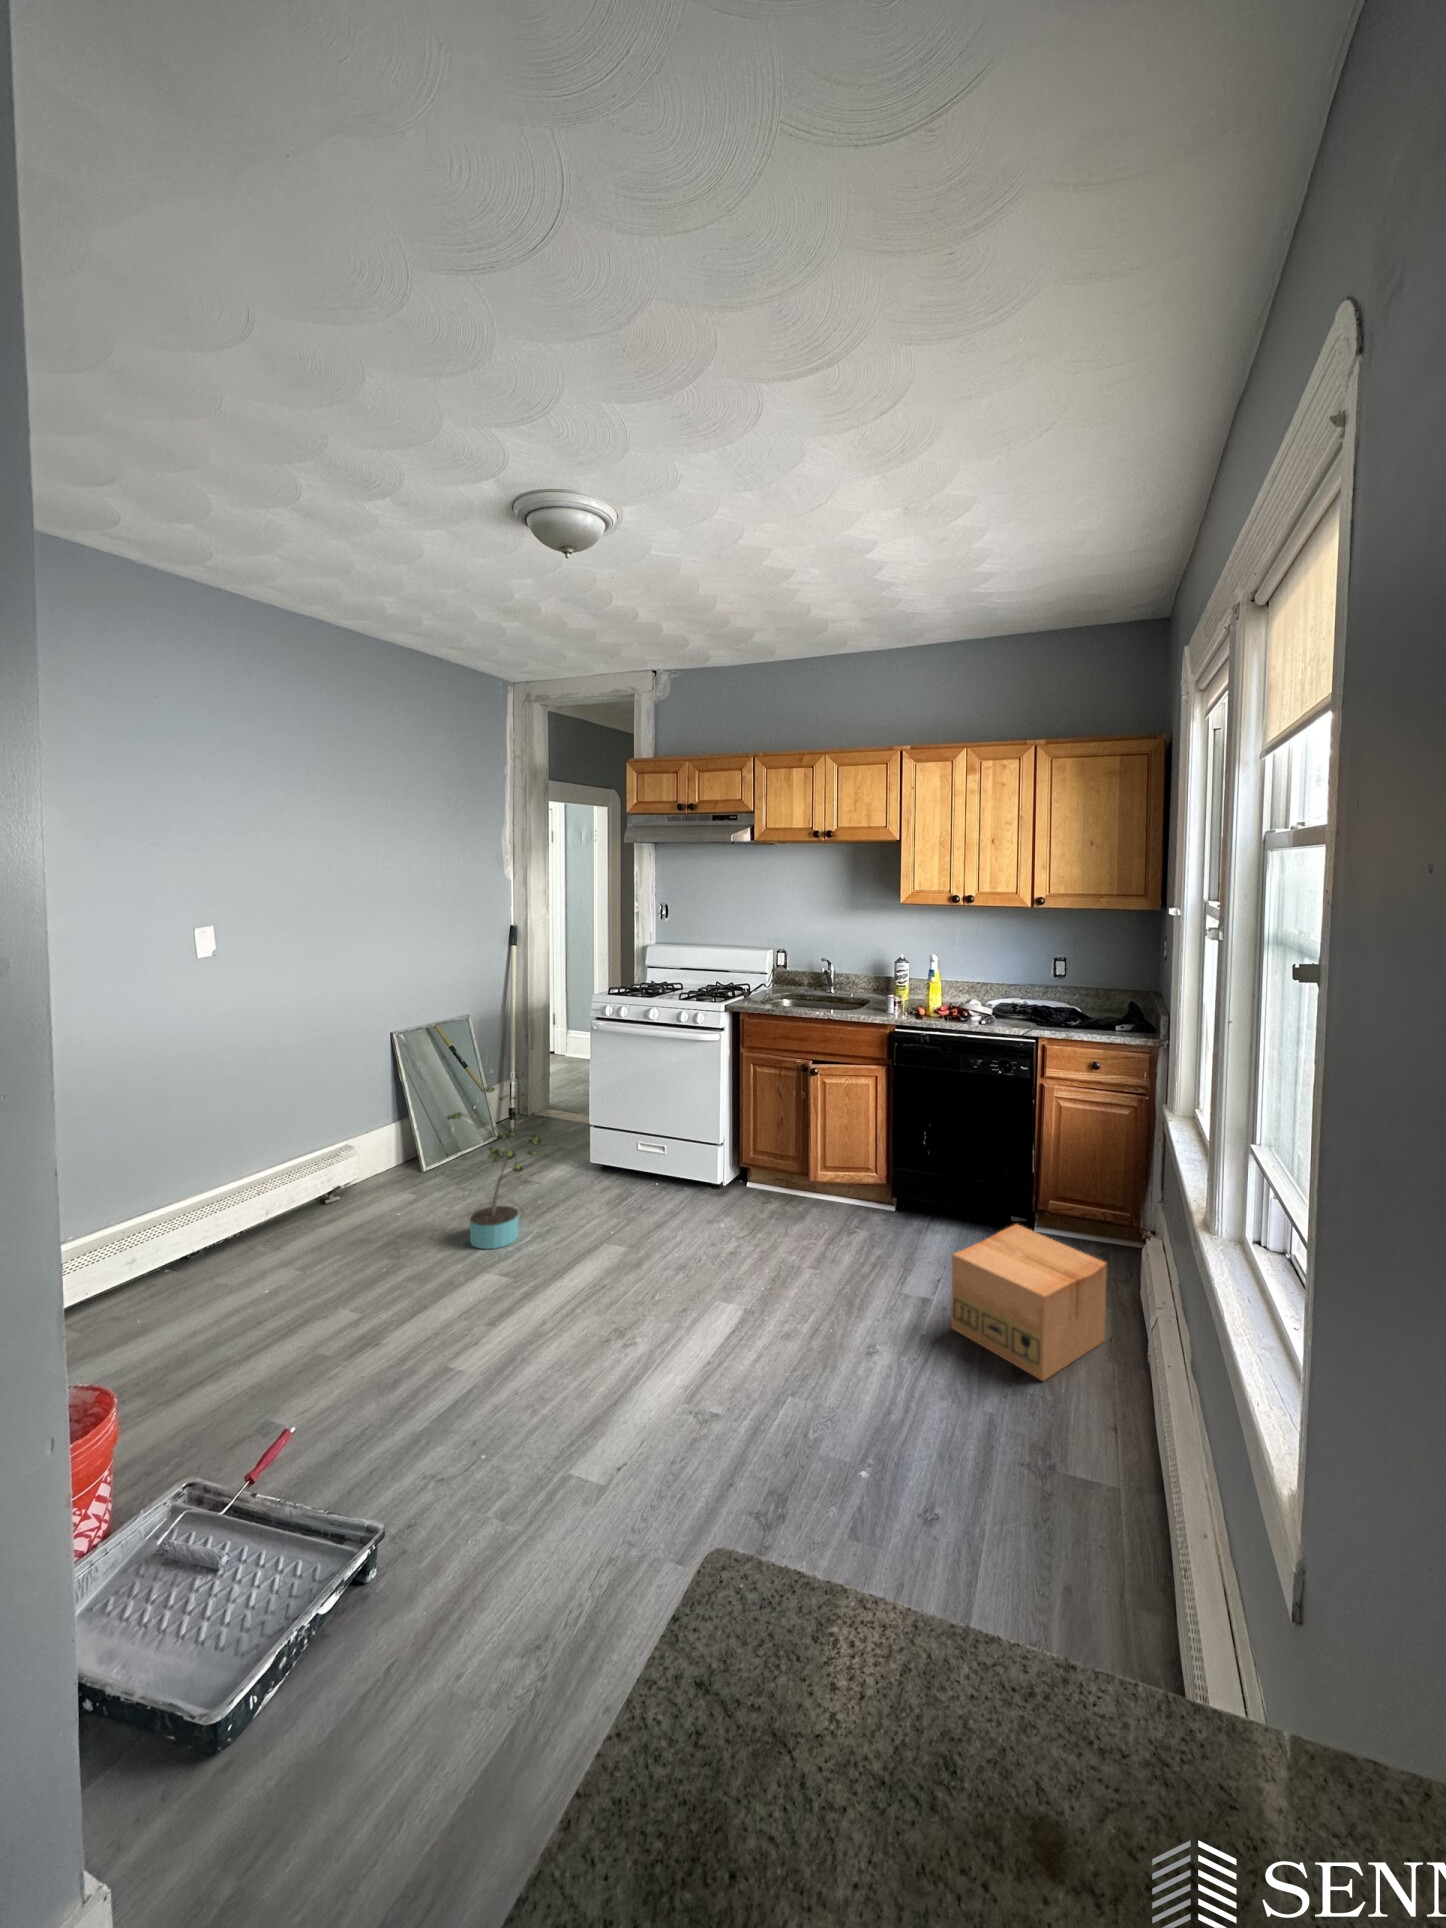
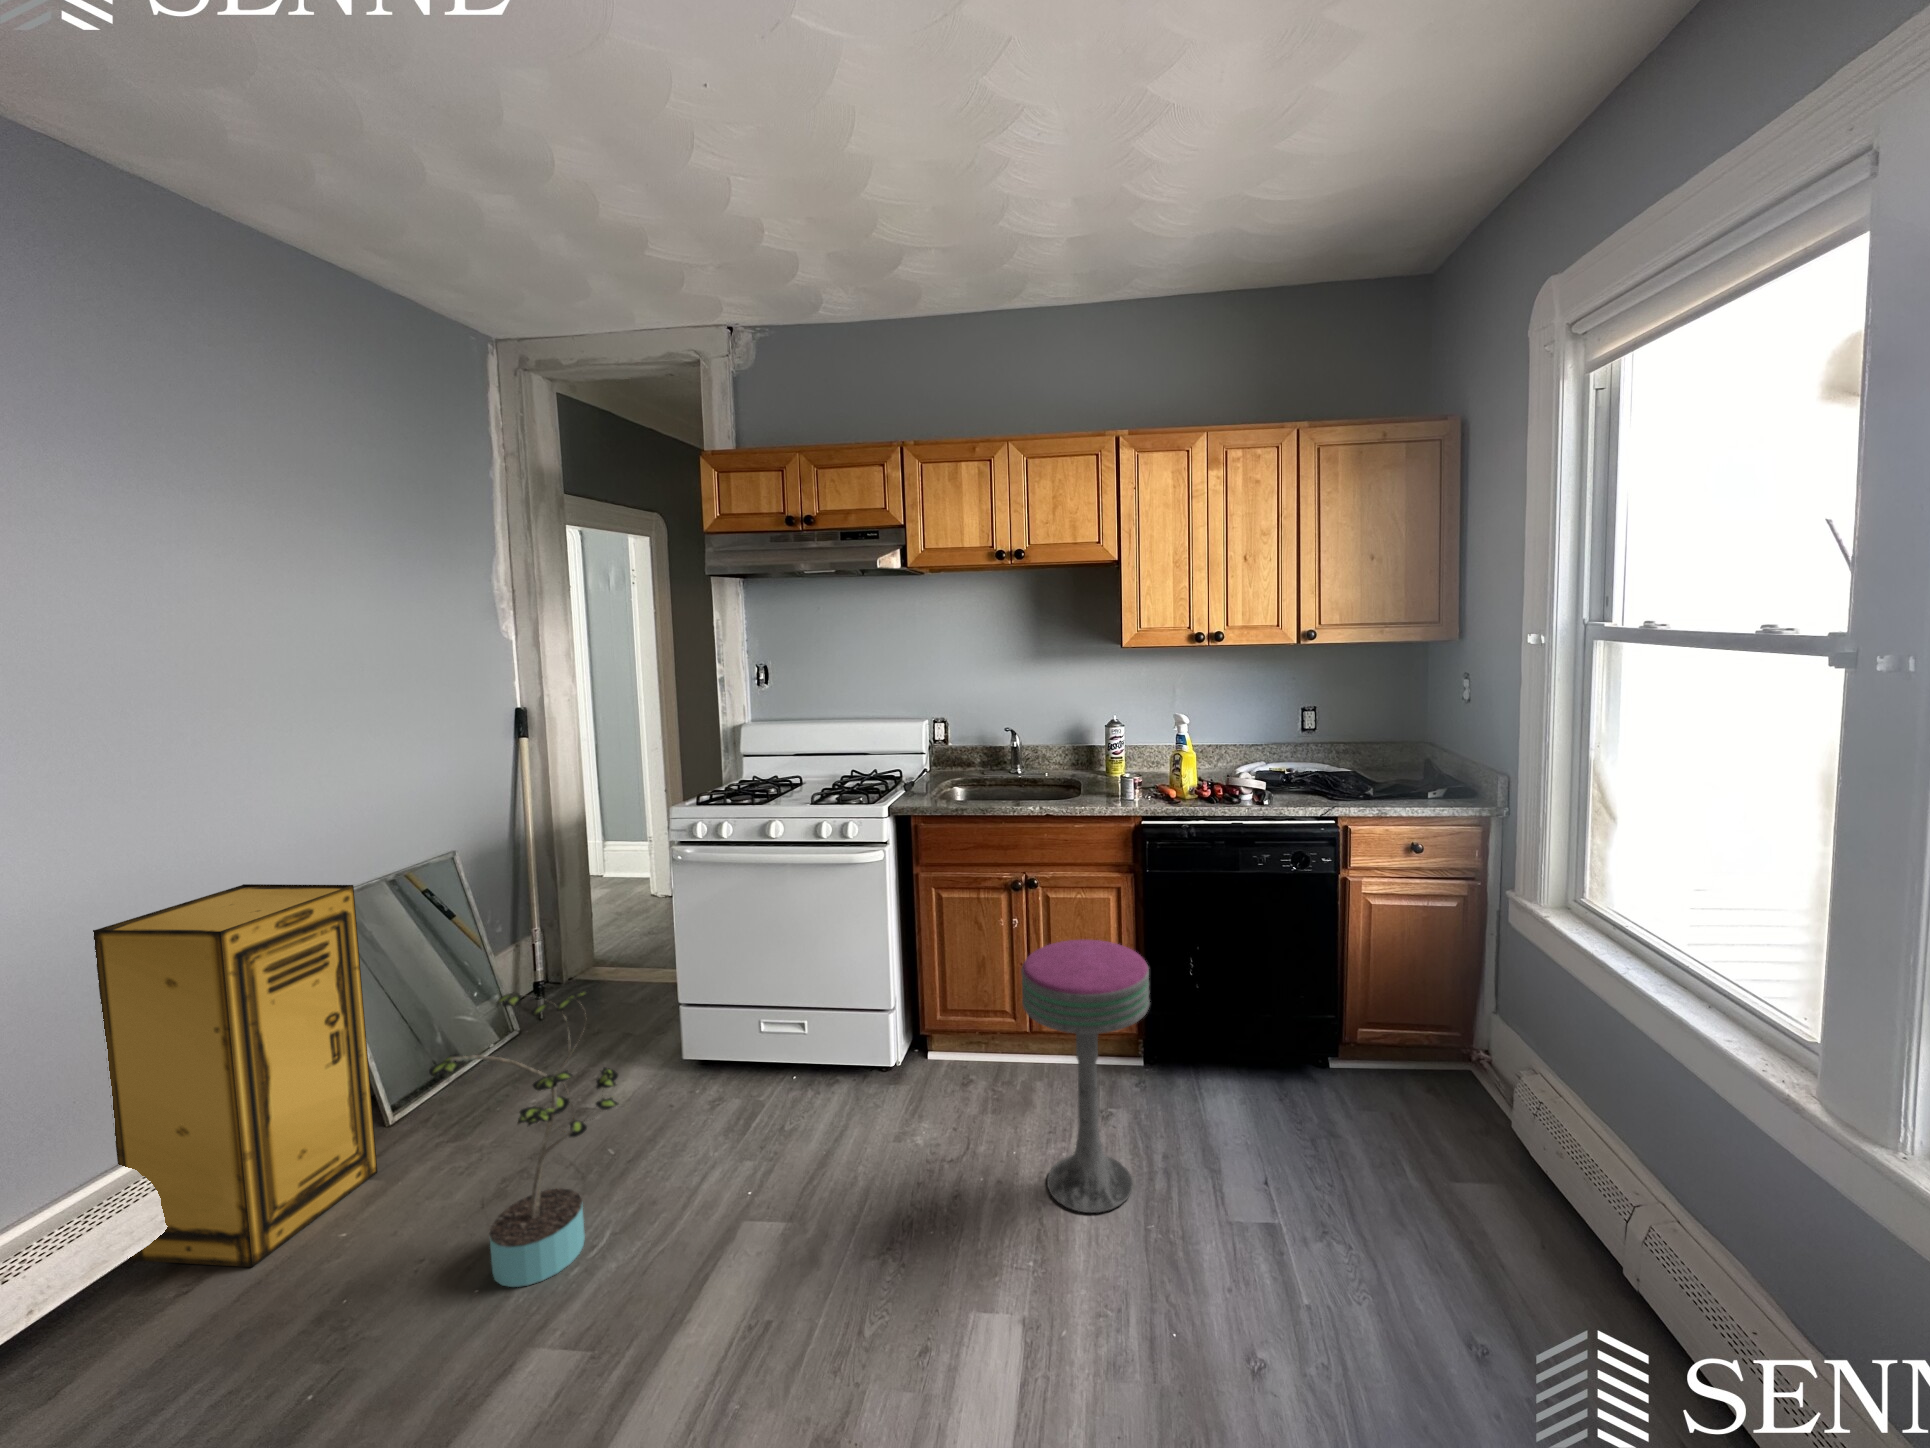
storage cabinet: none [300,1016,417,1220] -> present [93,884,377,1267]
bar stool: none [779,1100,863,1274] -> present [1021,940,1150,1213]
cardboard box: present [951,1224,1107,1381] -> none [1339,1092,1541,1366]

